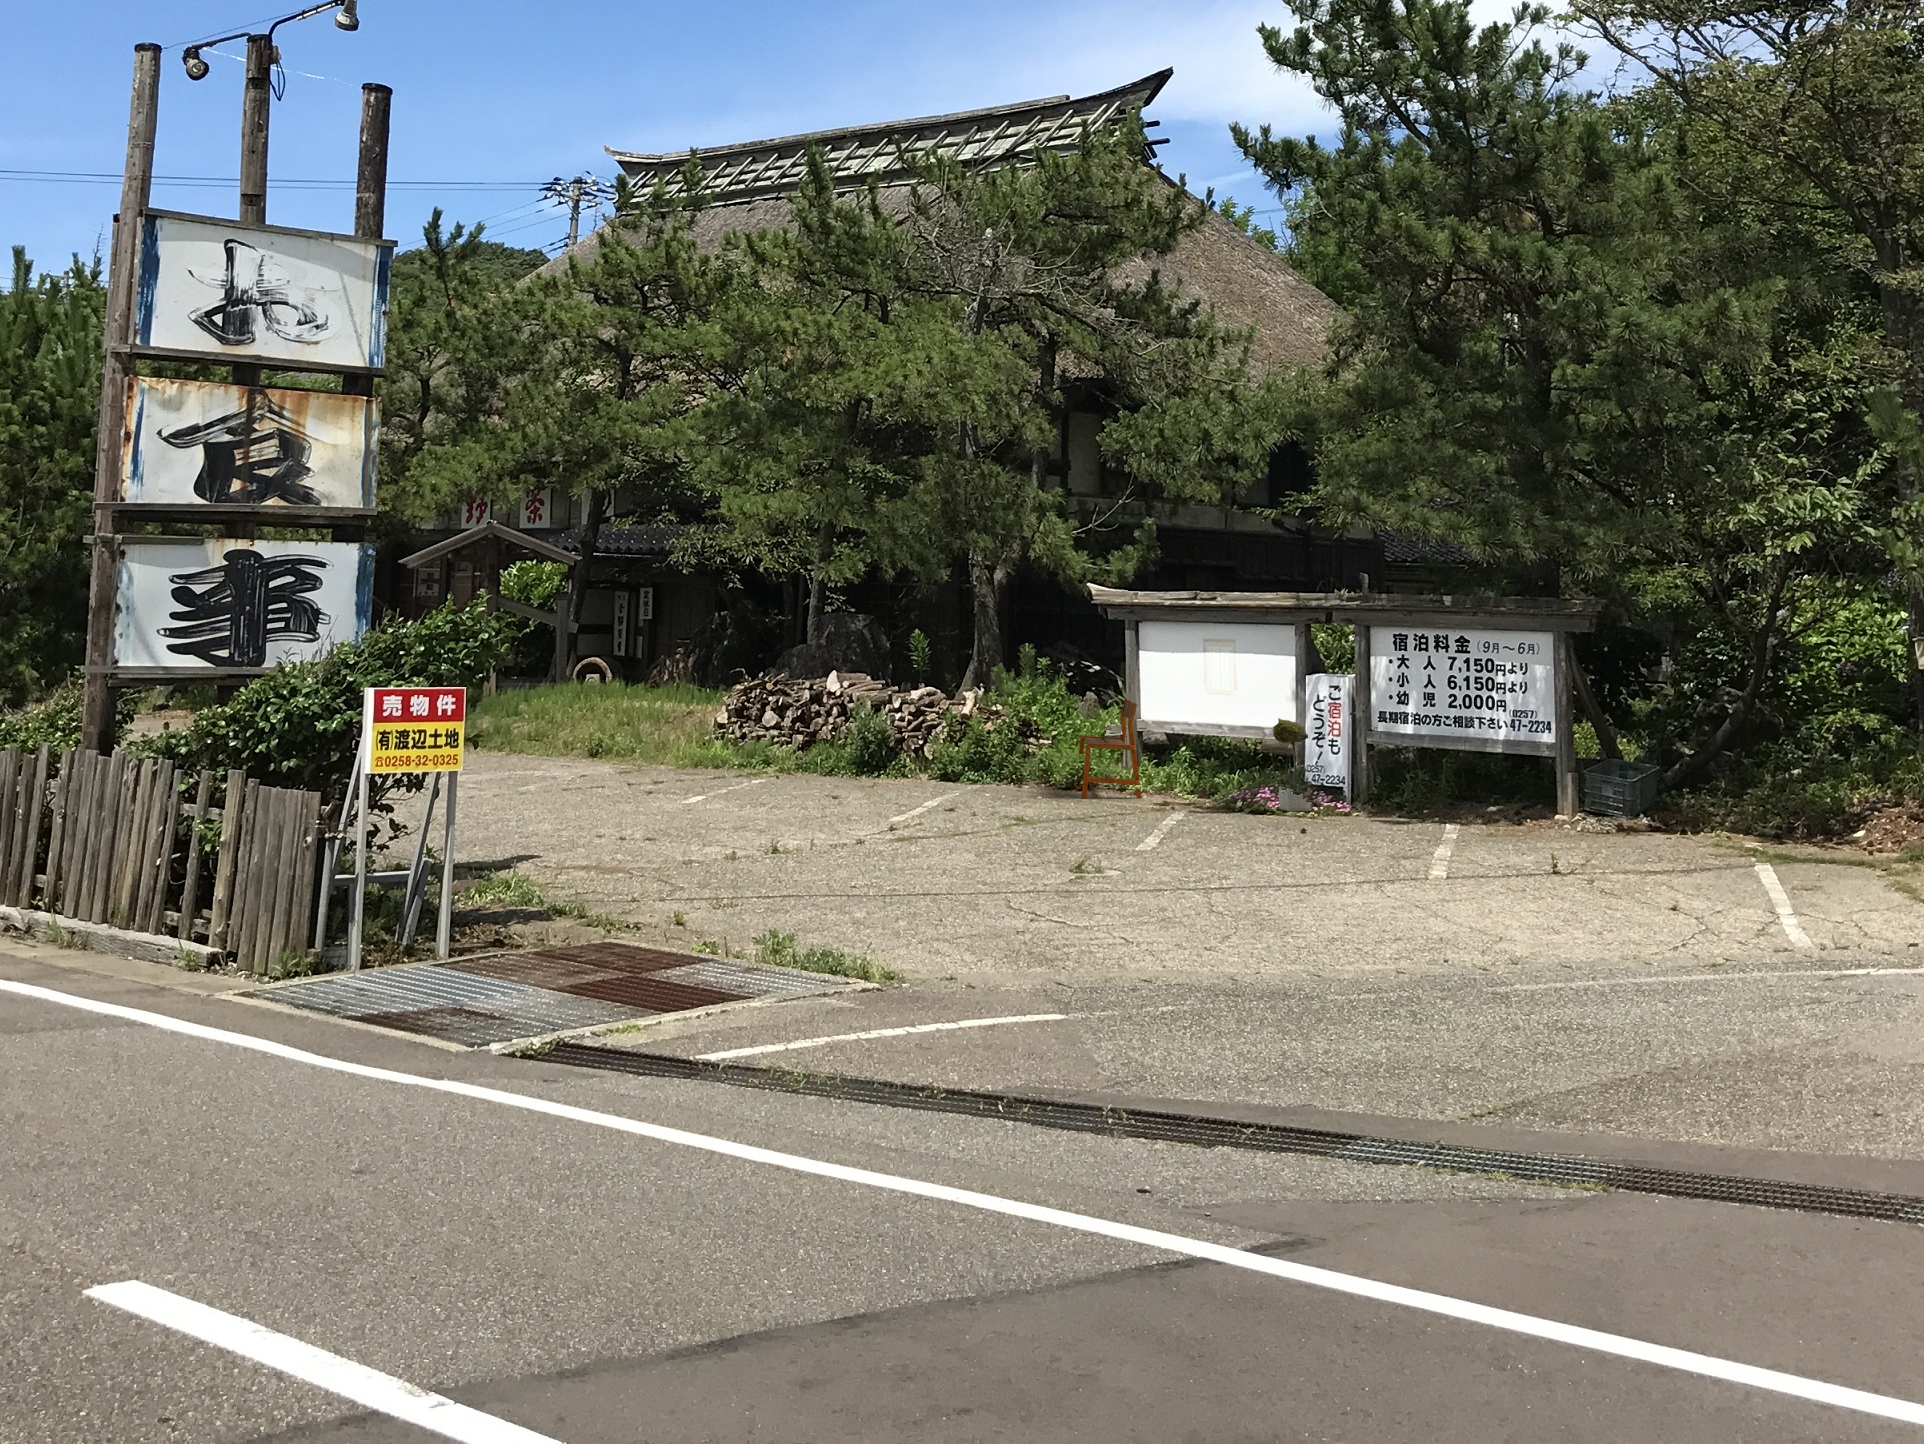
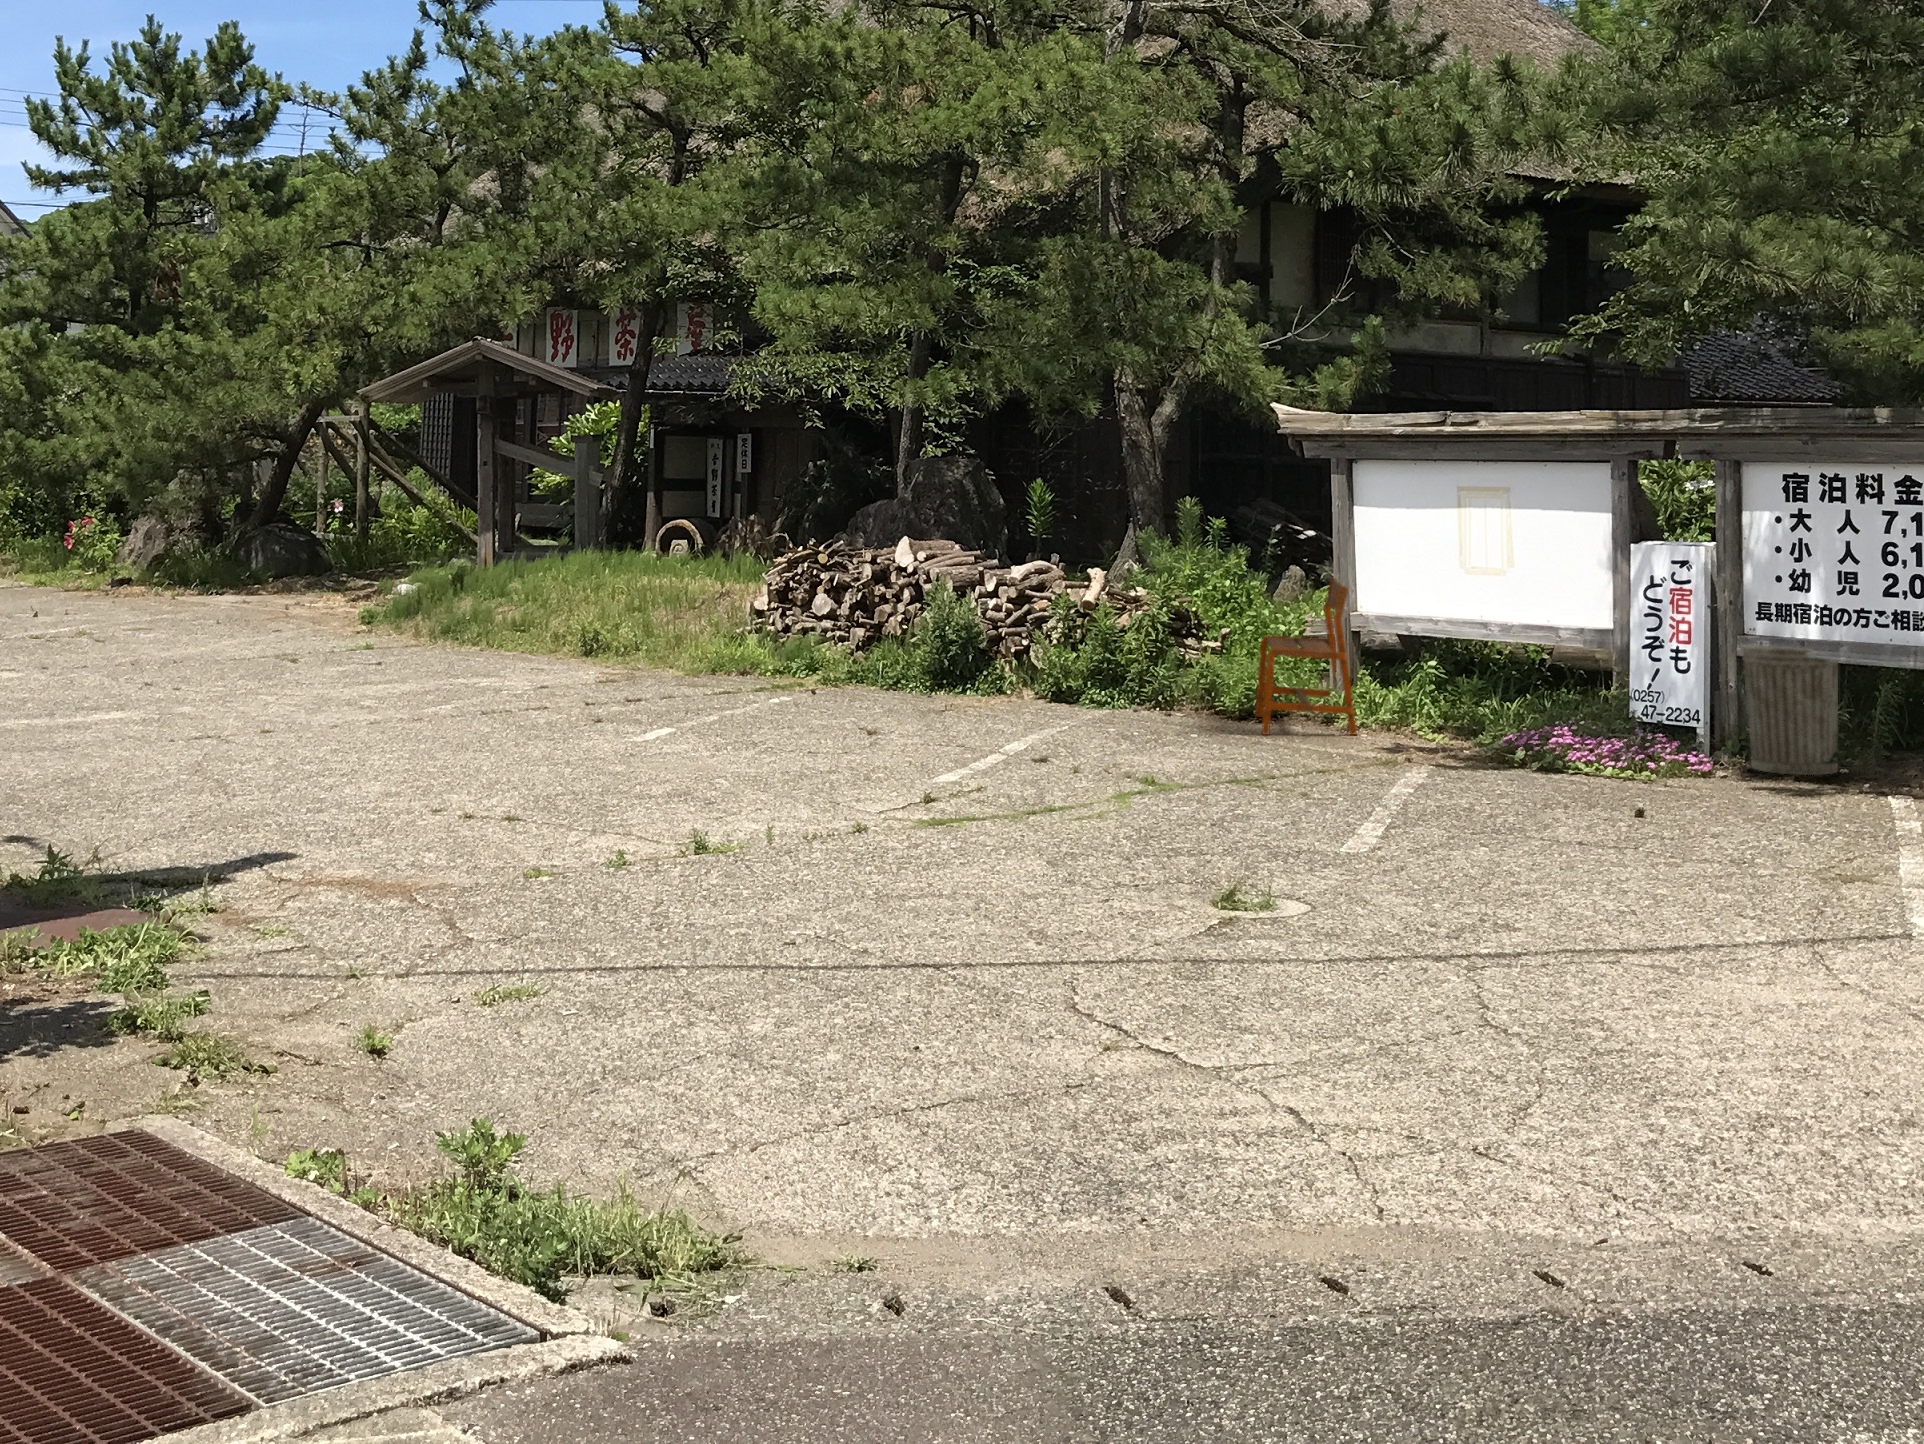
potted tree: present [1273,718,1311,811] -> none [1574,612,1641,764]
trash can: none [1369,736,1427,815] -> present [1740,645,1838,775]

